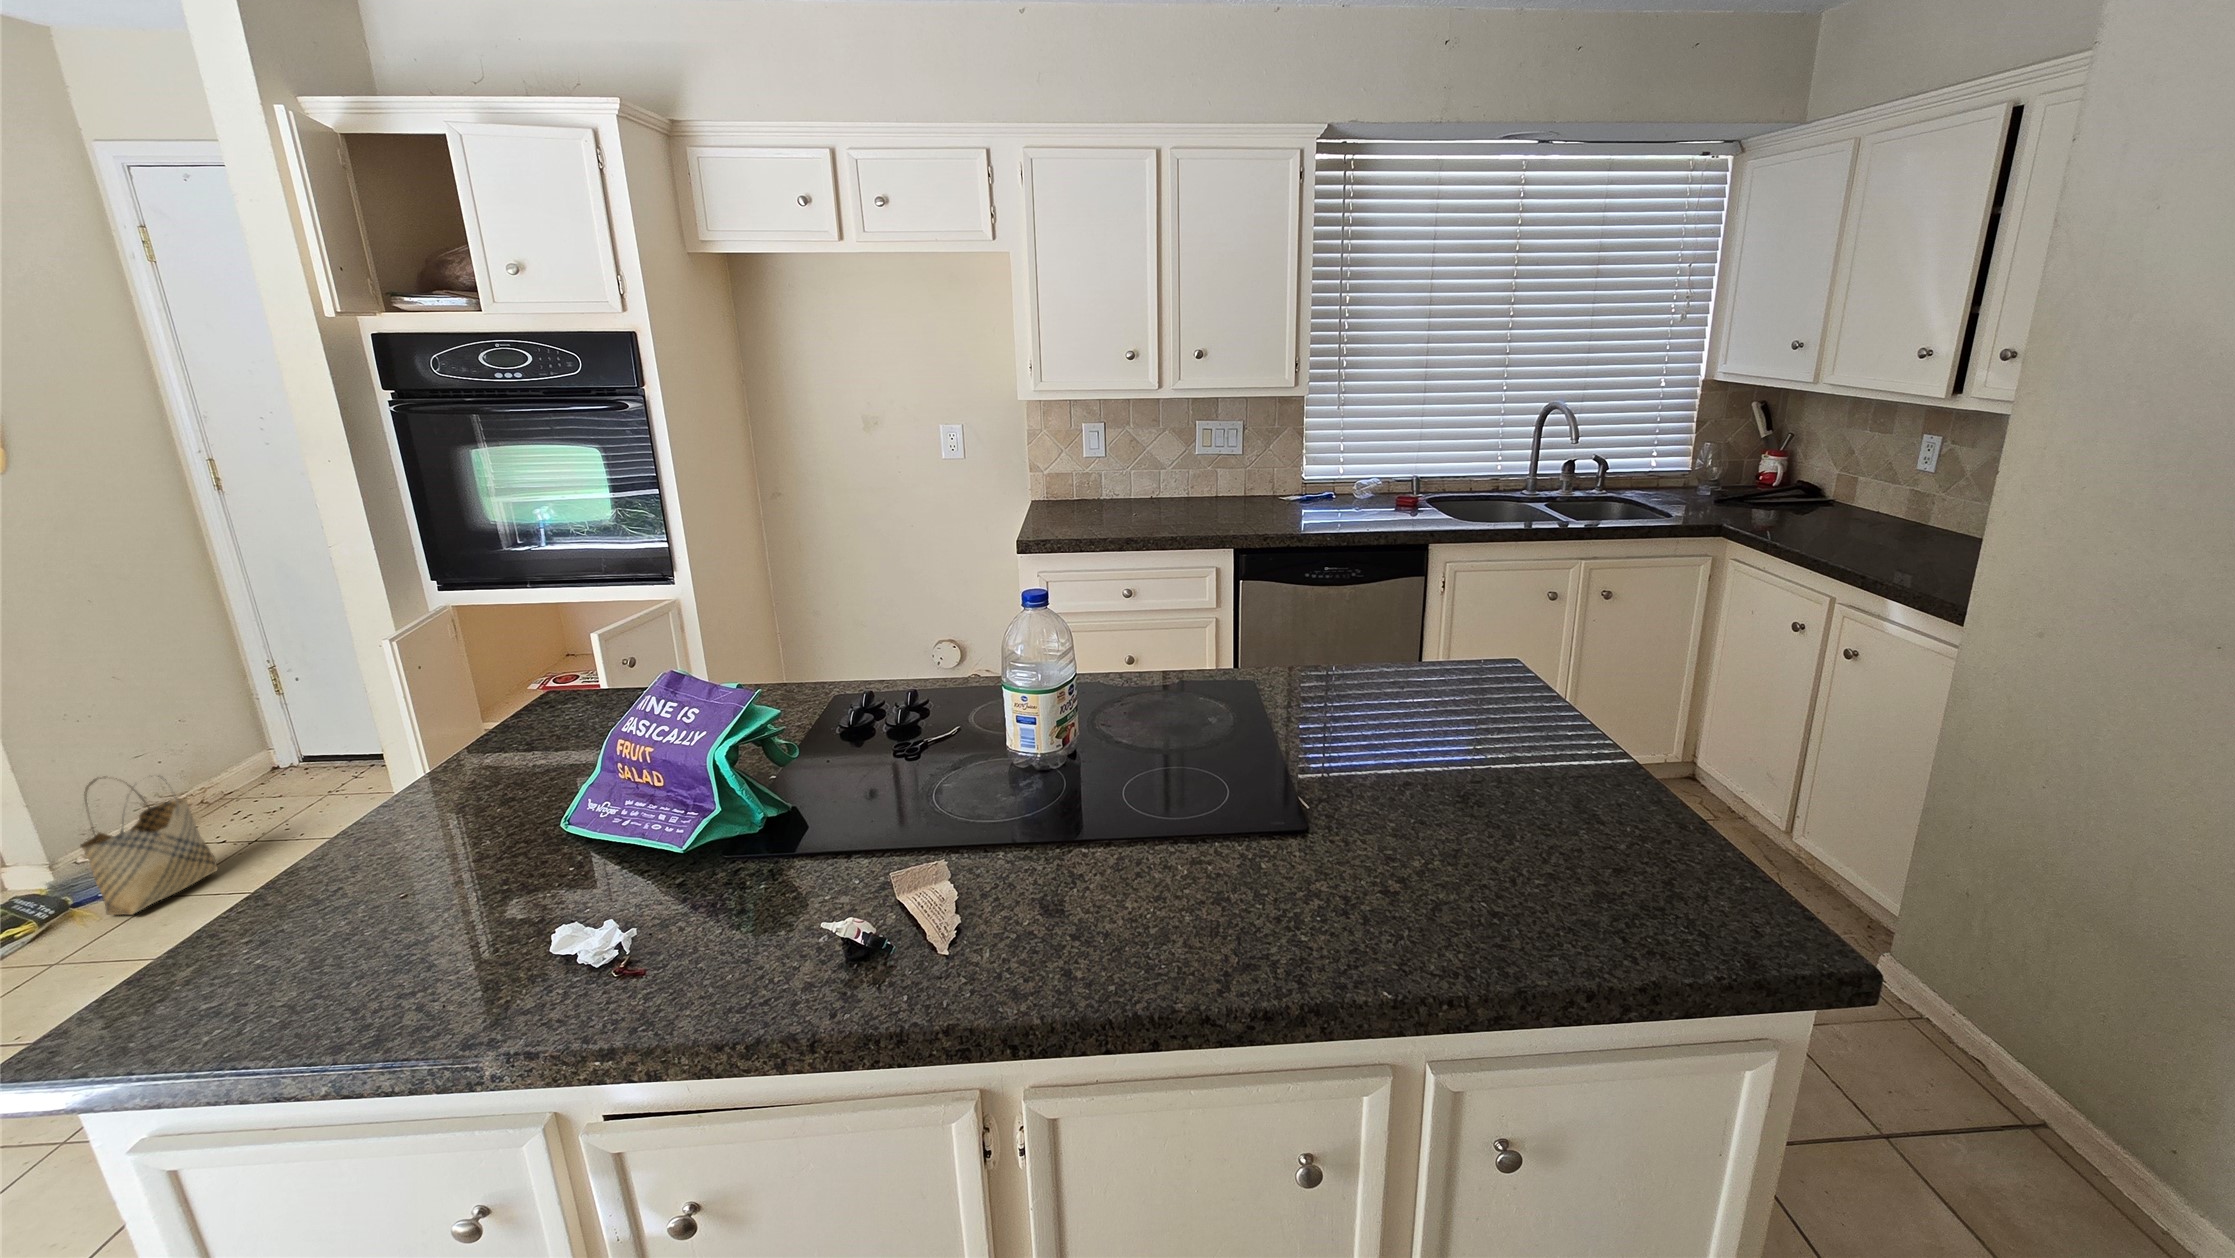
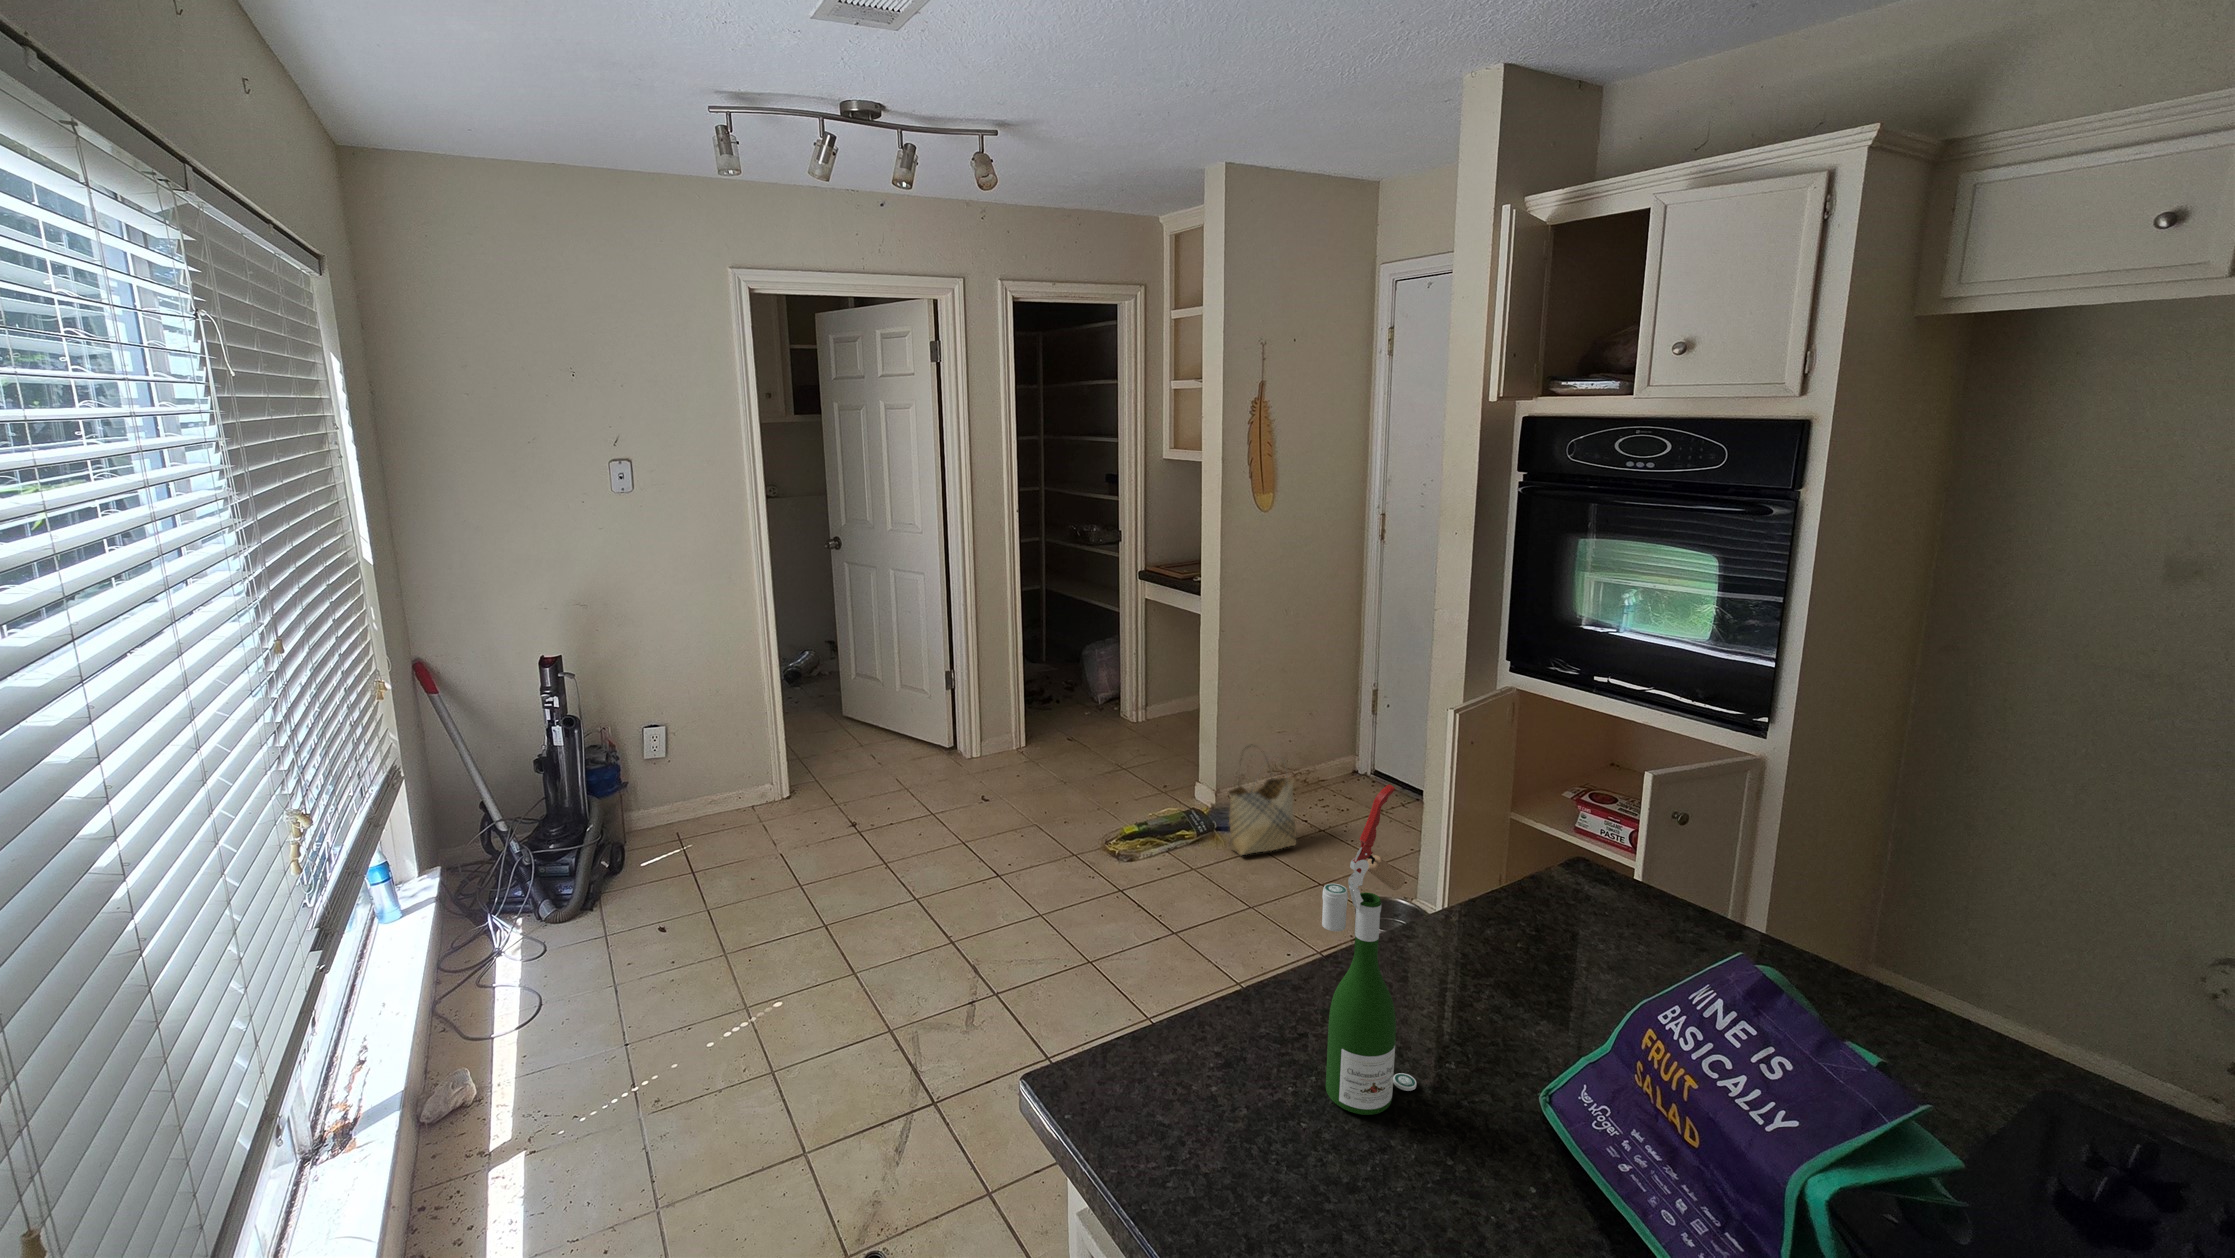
wine bottle: none [317,635,461,918] -> present [1322,784,1416,1115]

